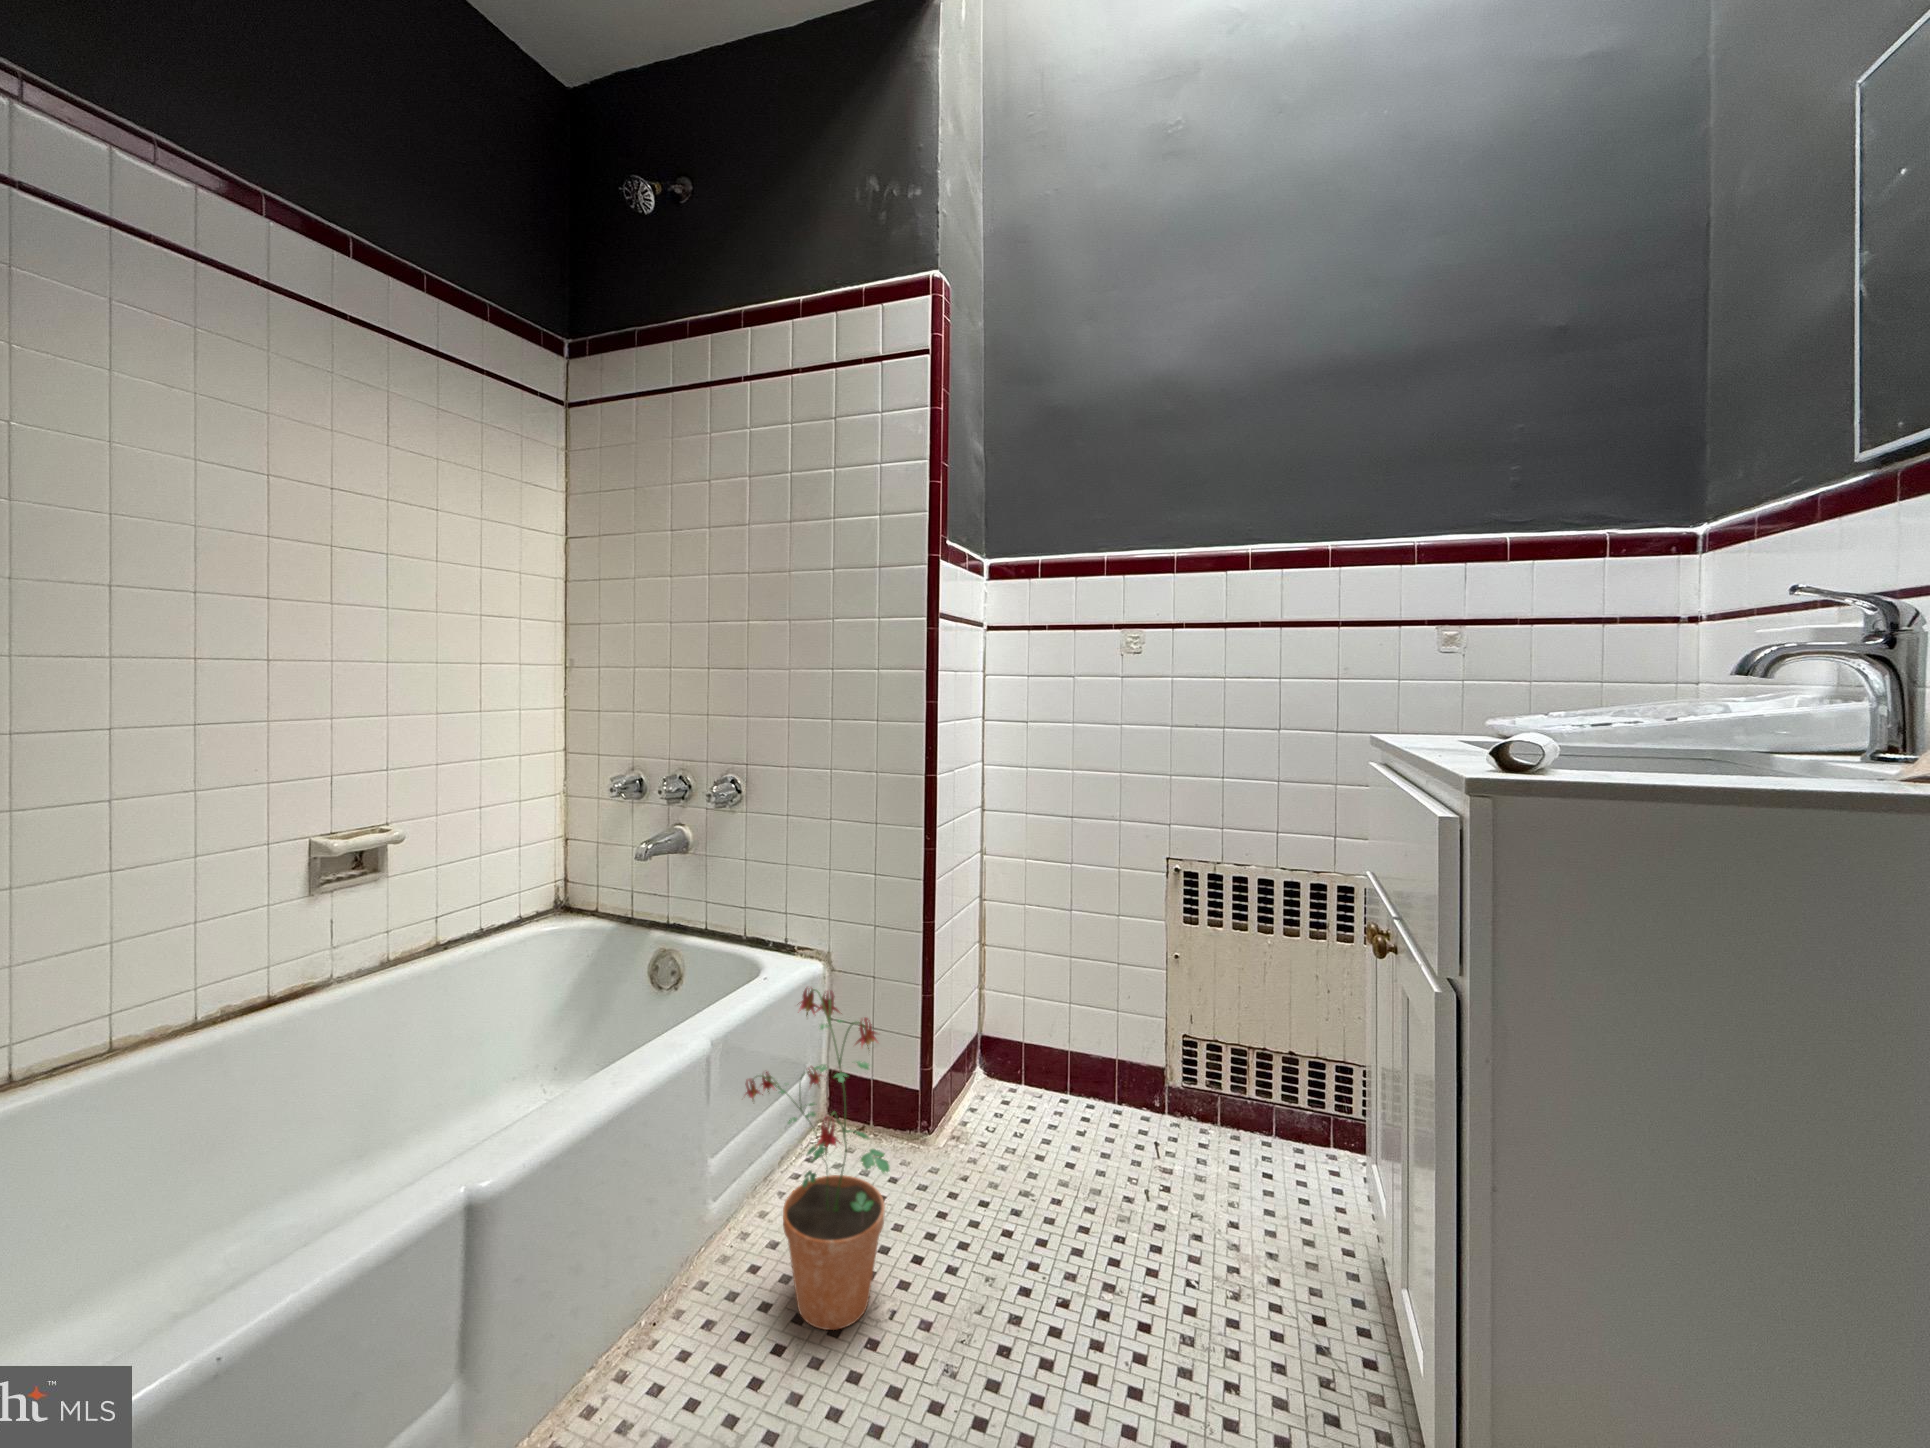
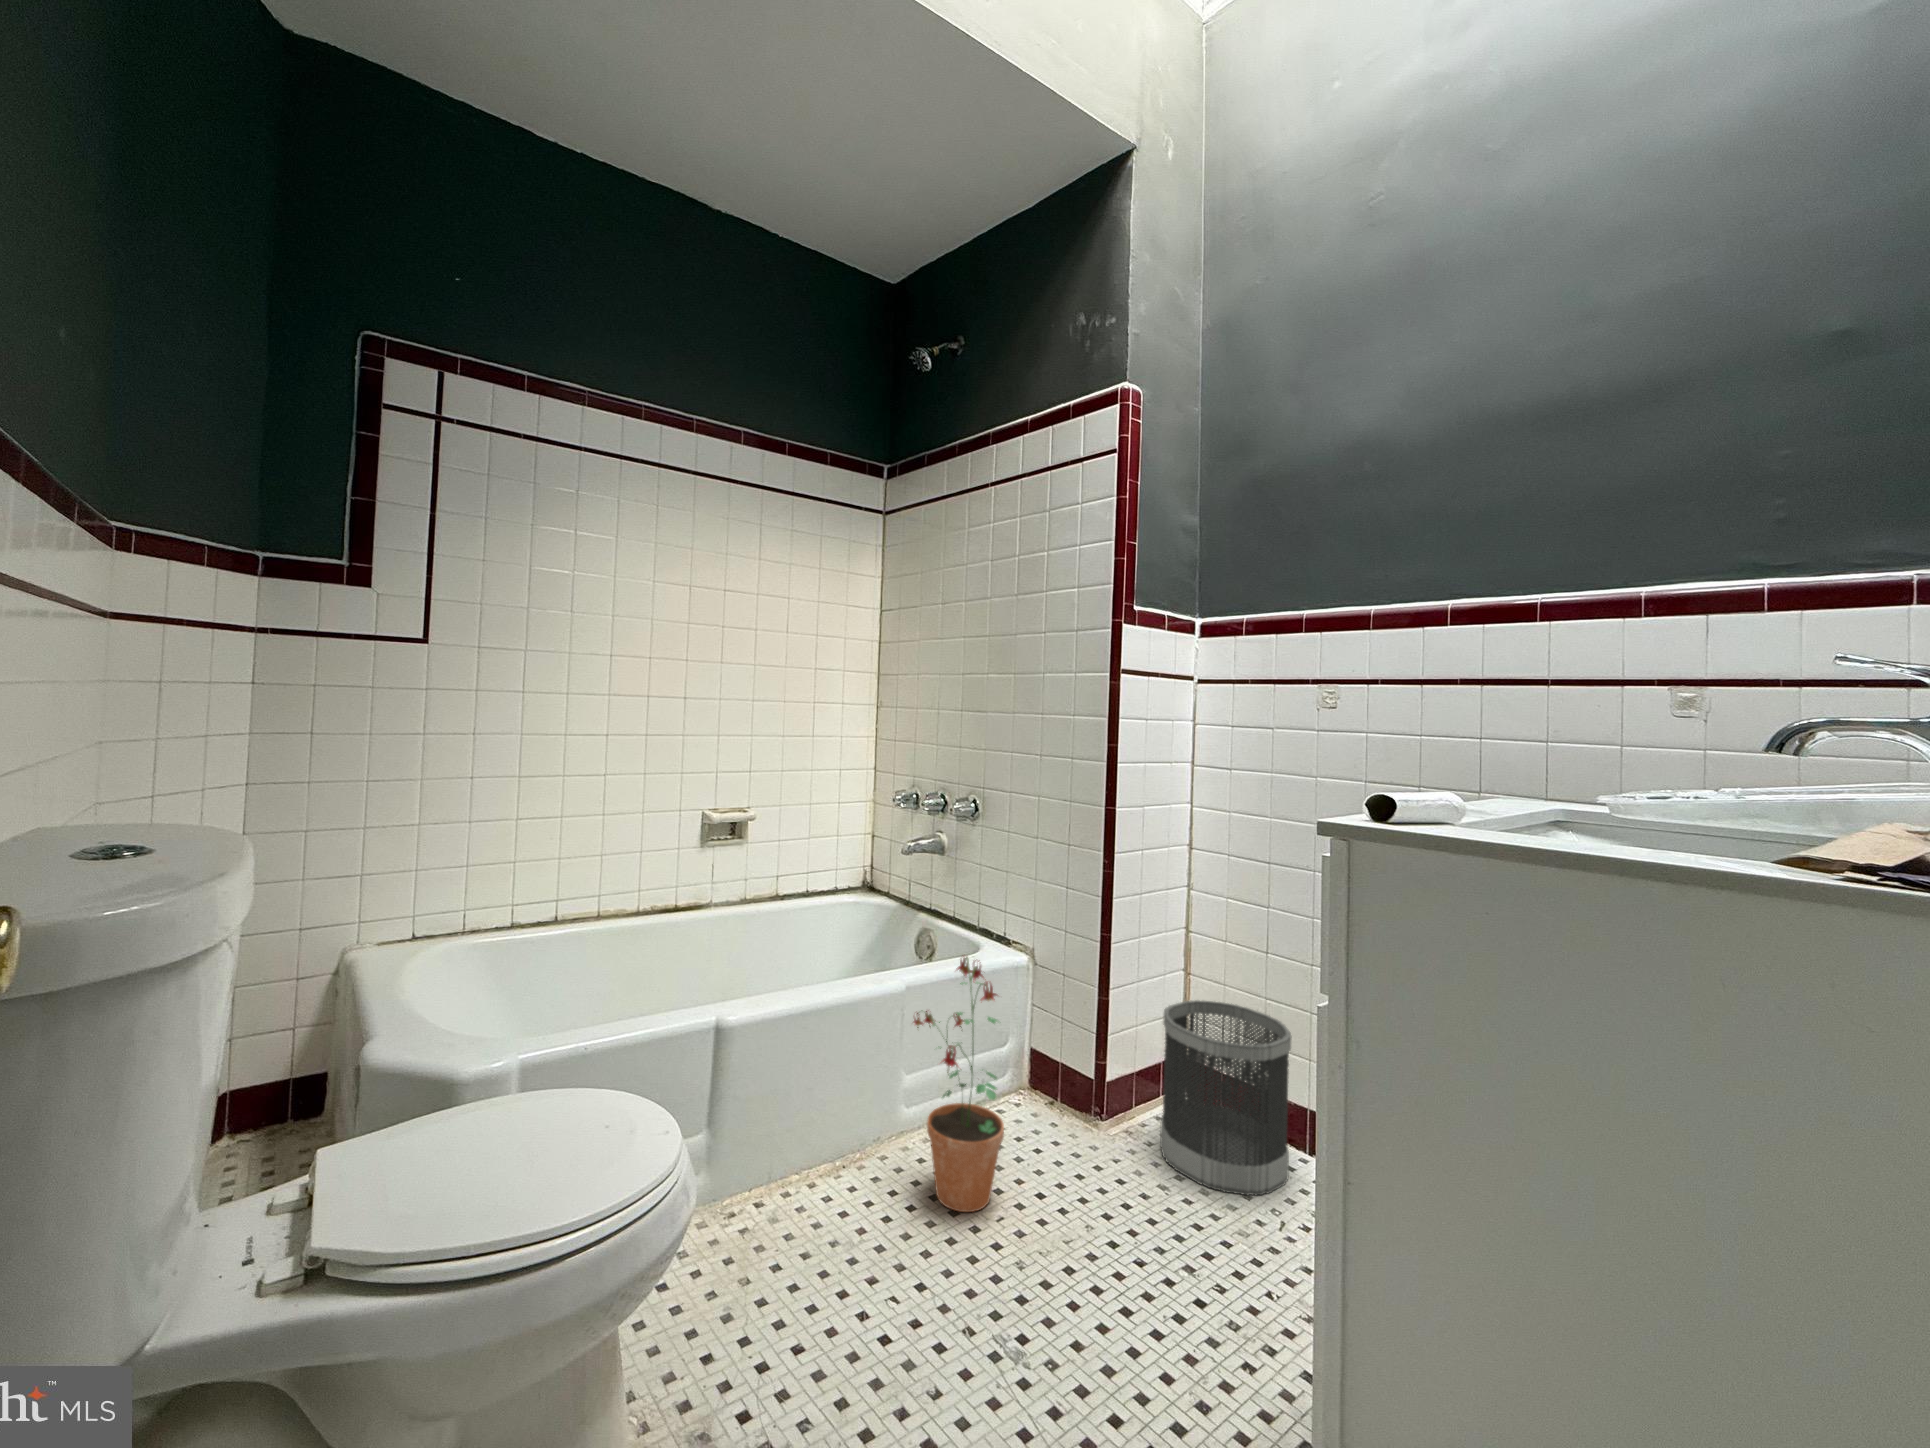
wastebasket: none [992,969,1122,1177] -> present [1160,1000,1292,1195]

